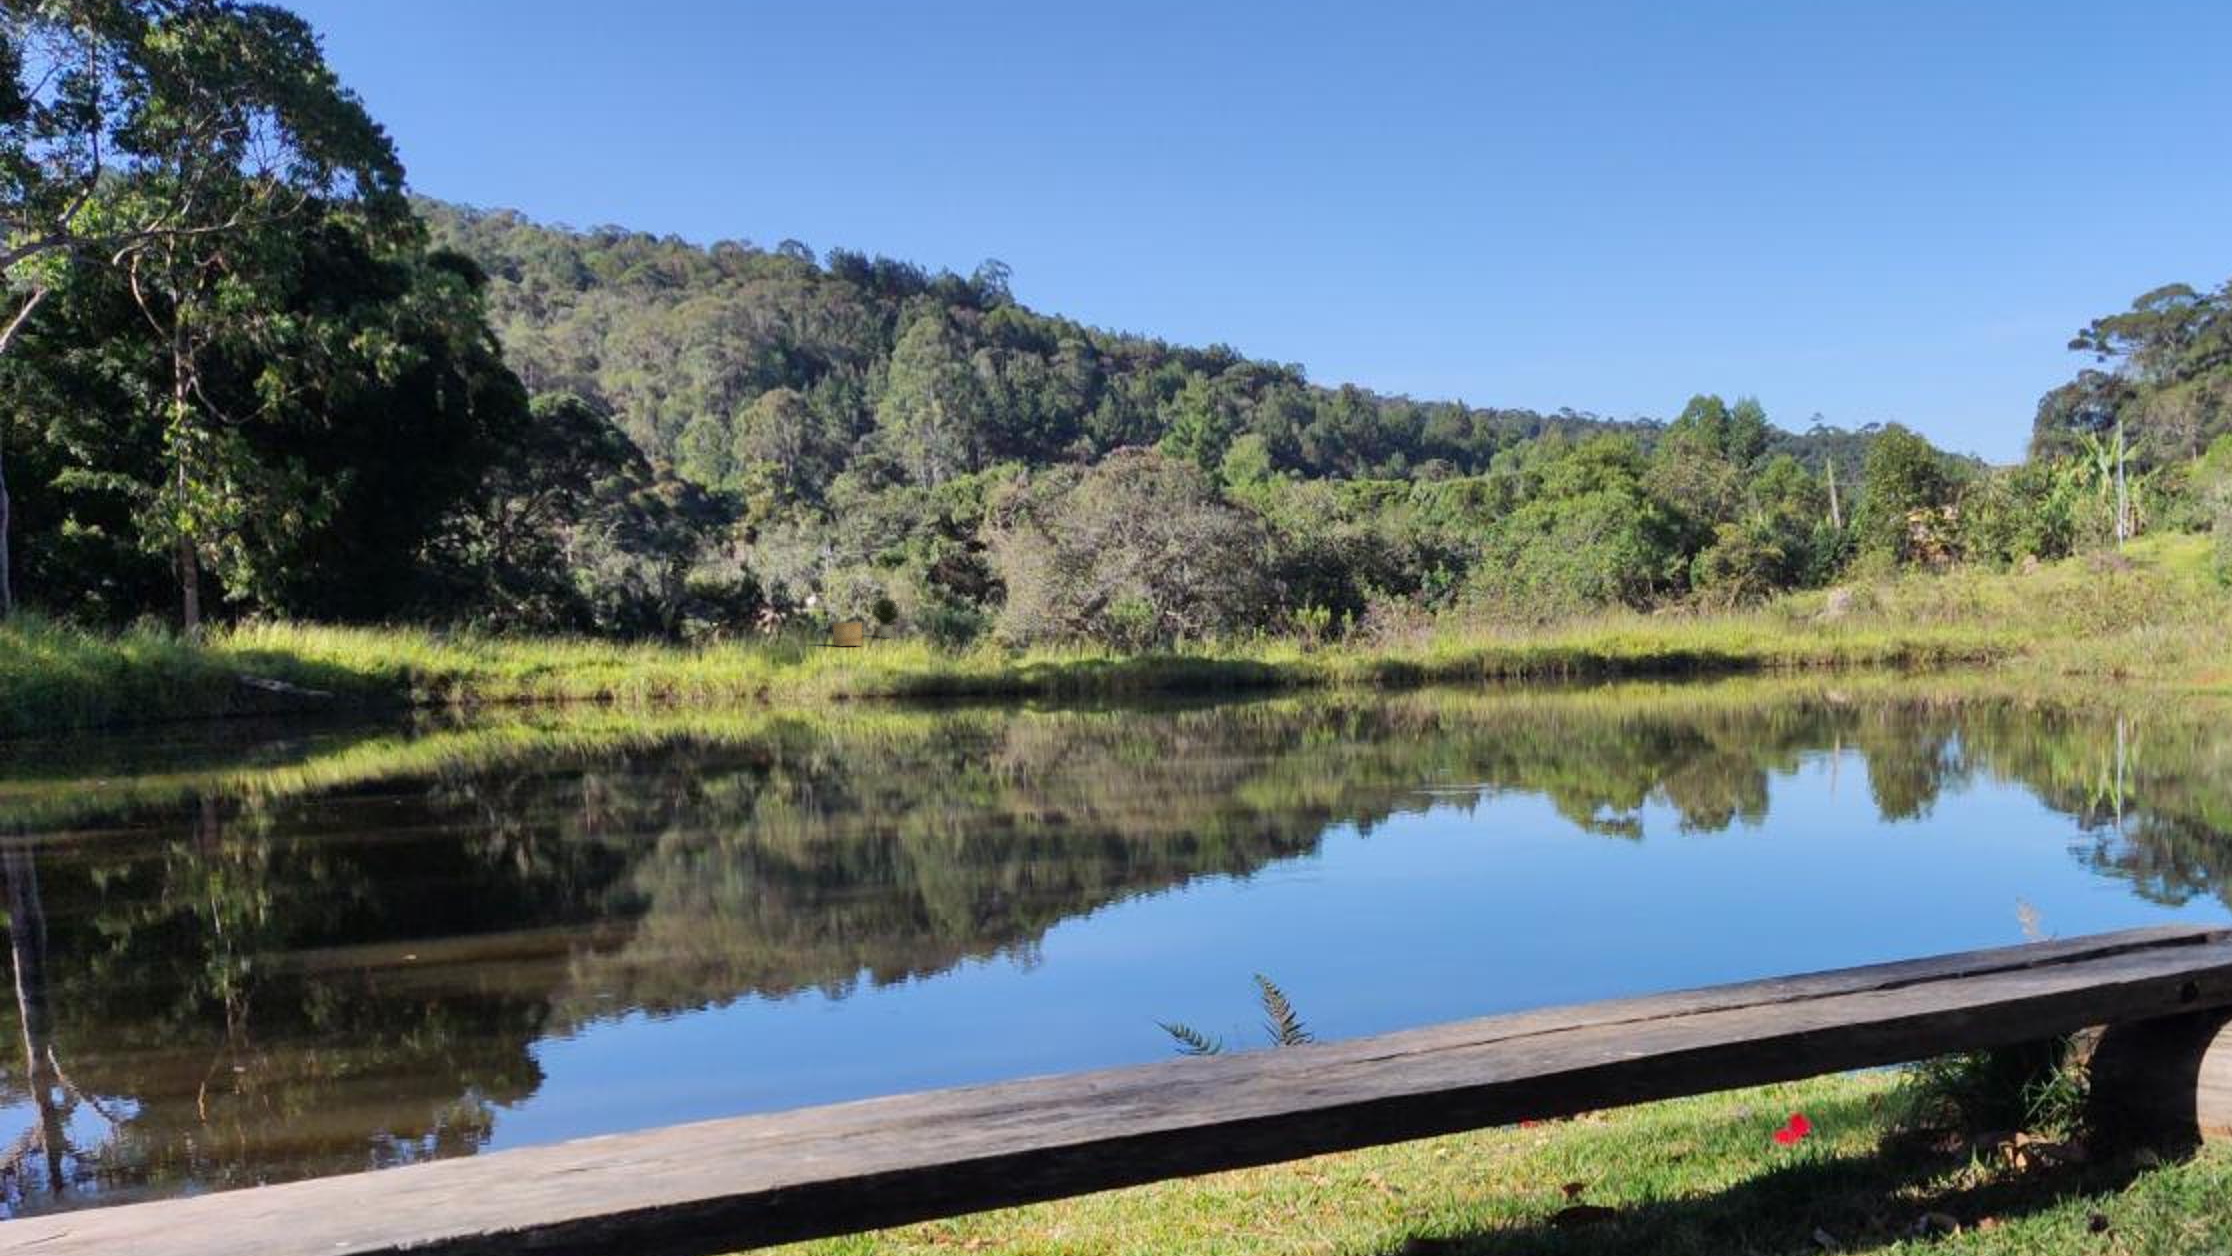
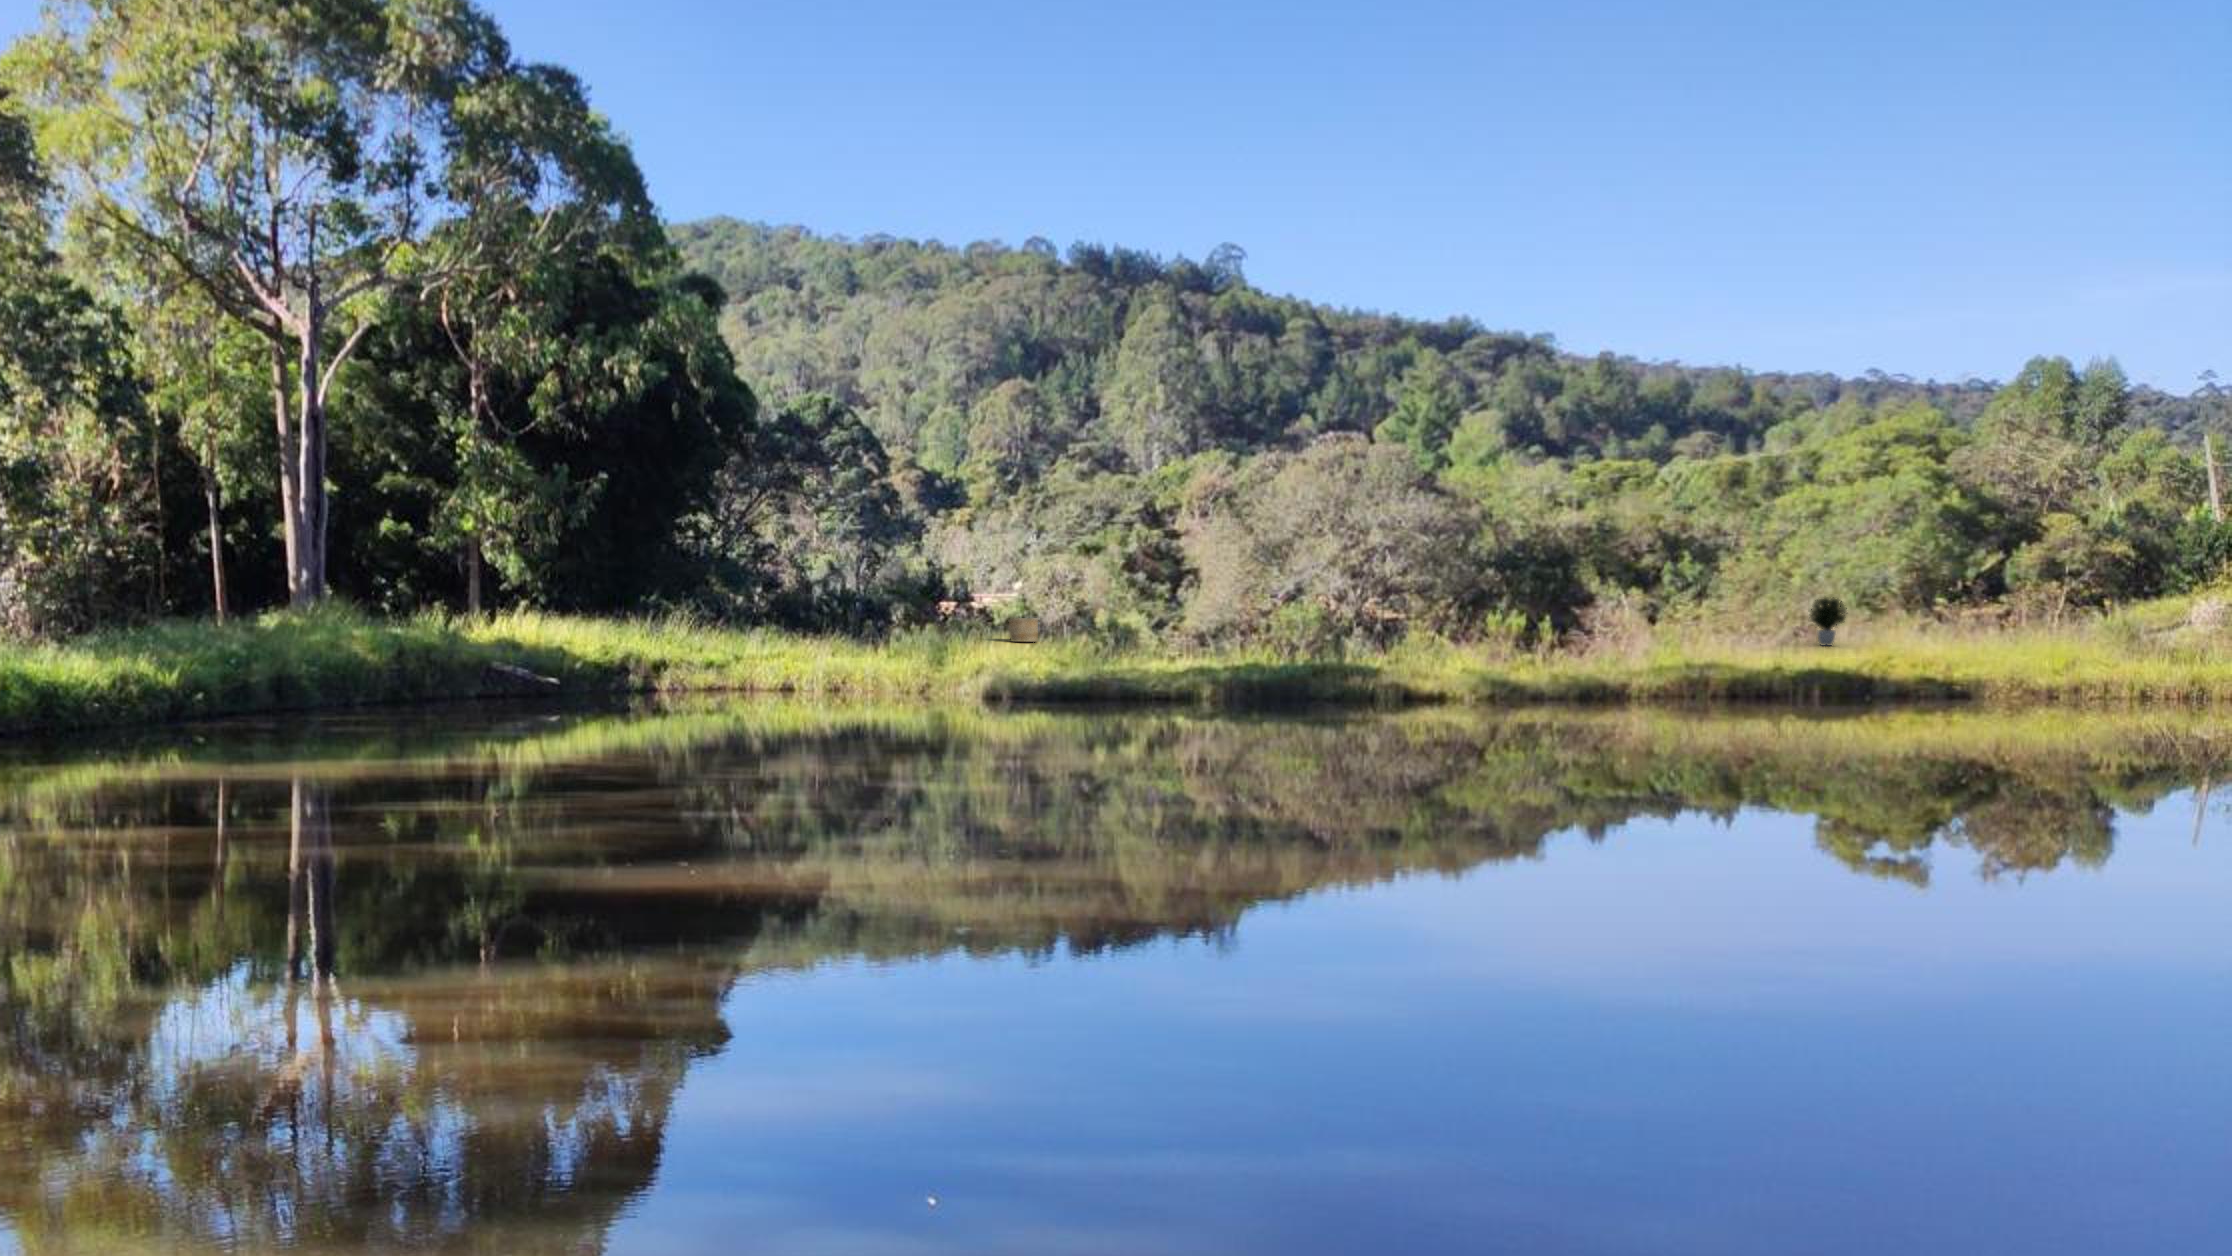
potted plant: present [872,598,899,638] -> present [1810,597,1848,646]

